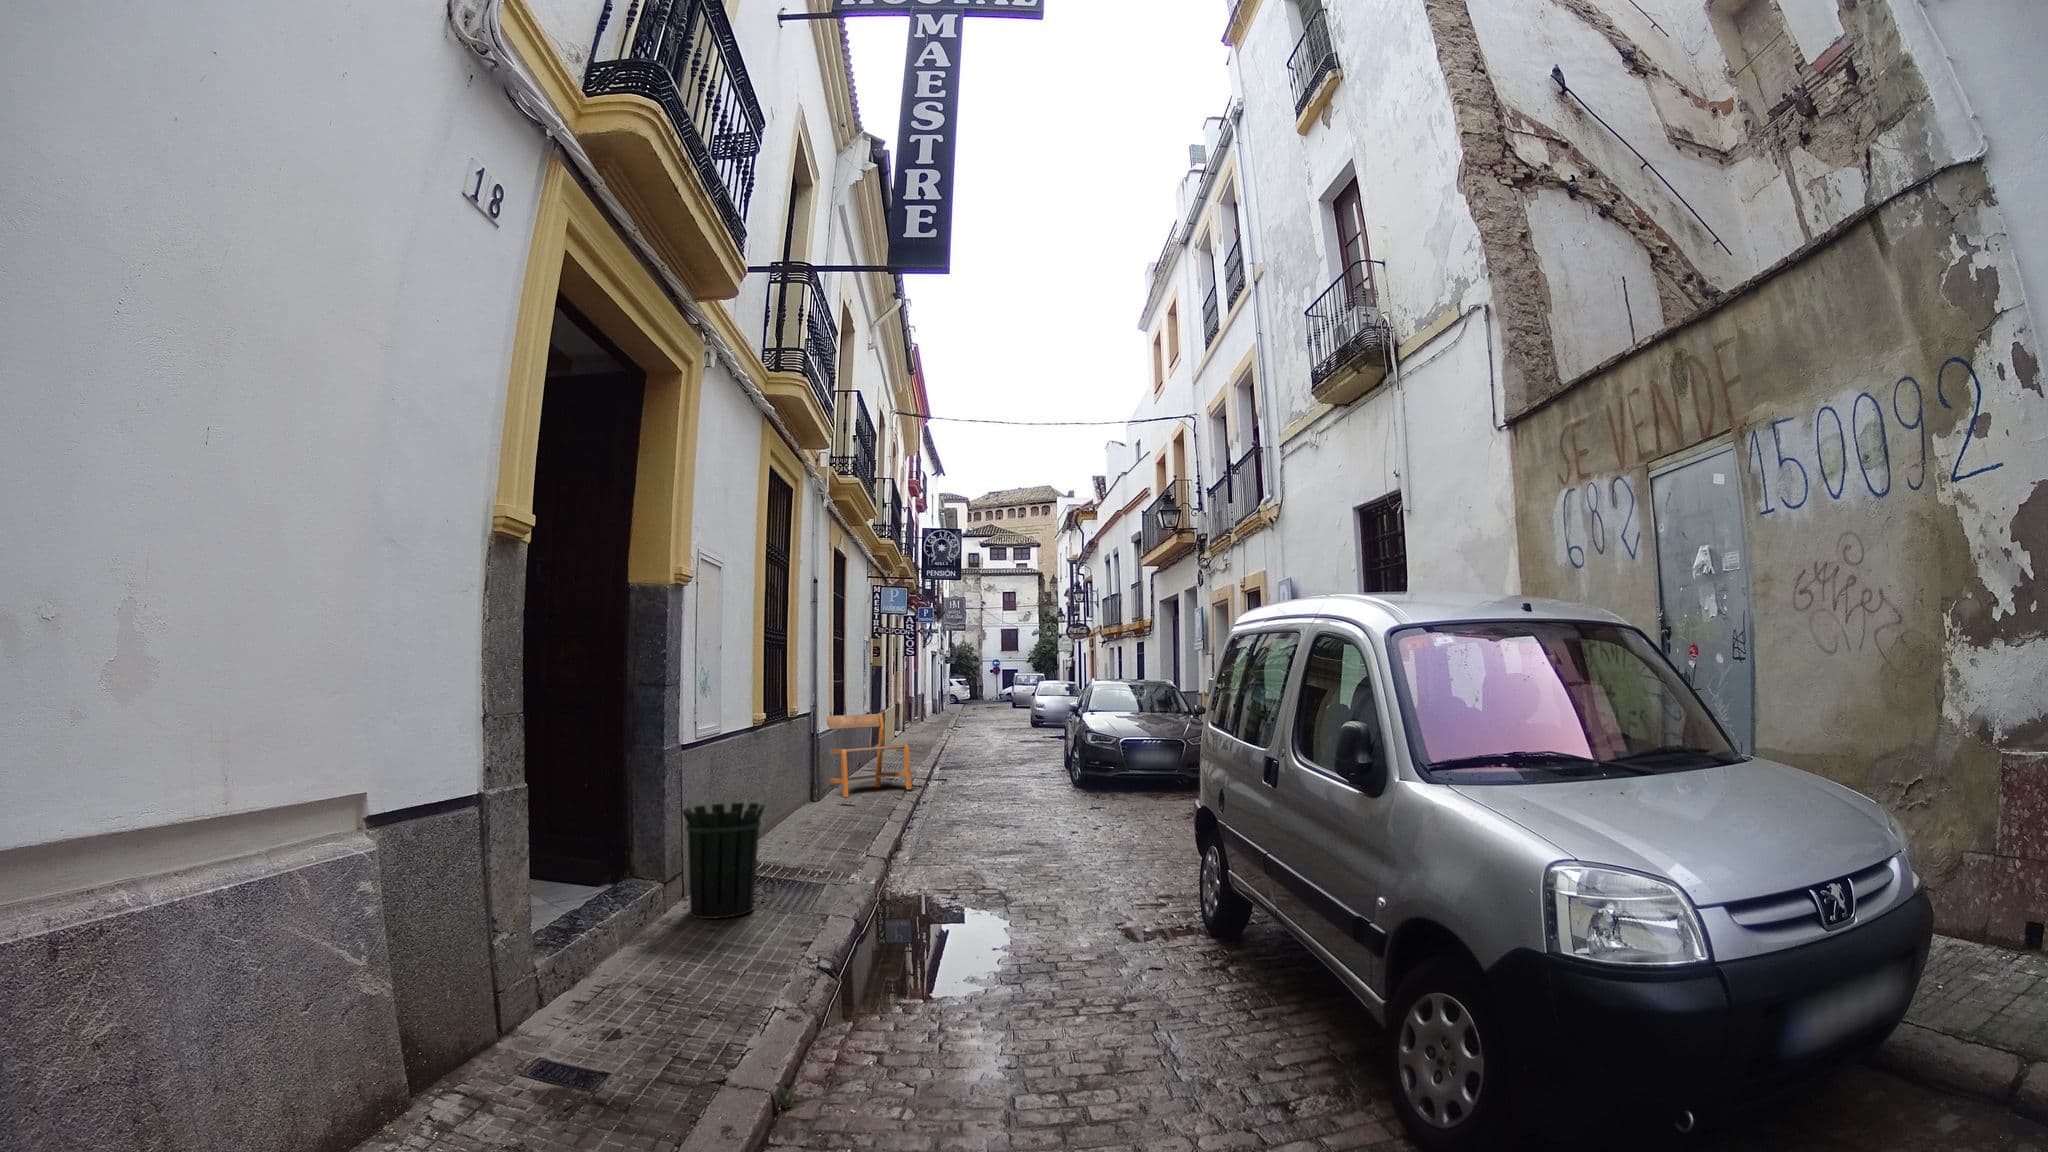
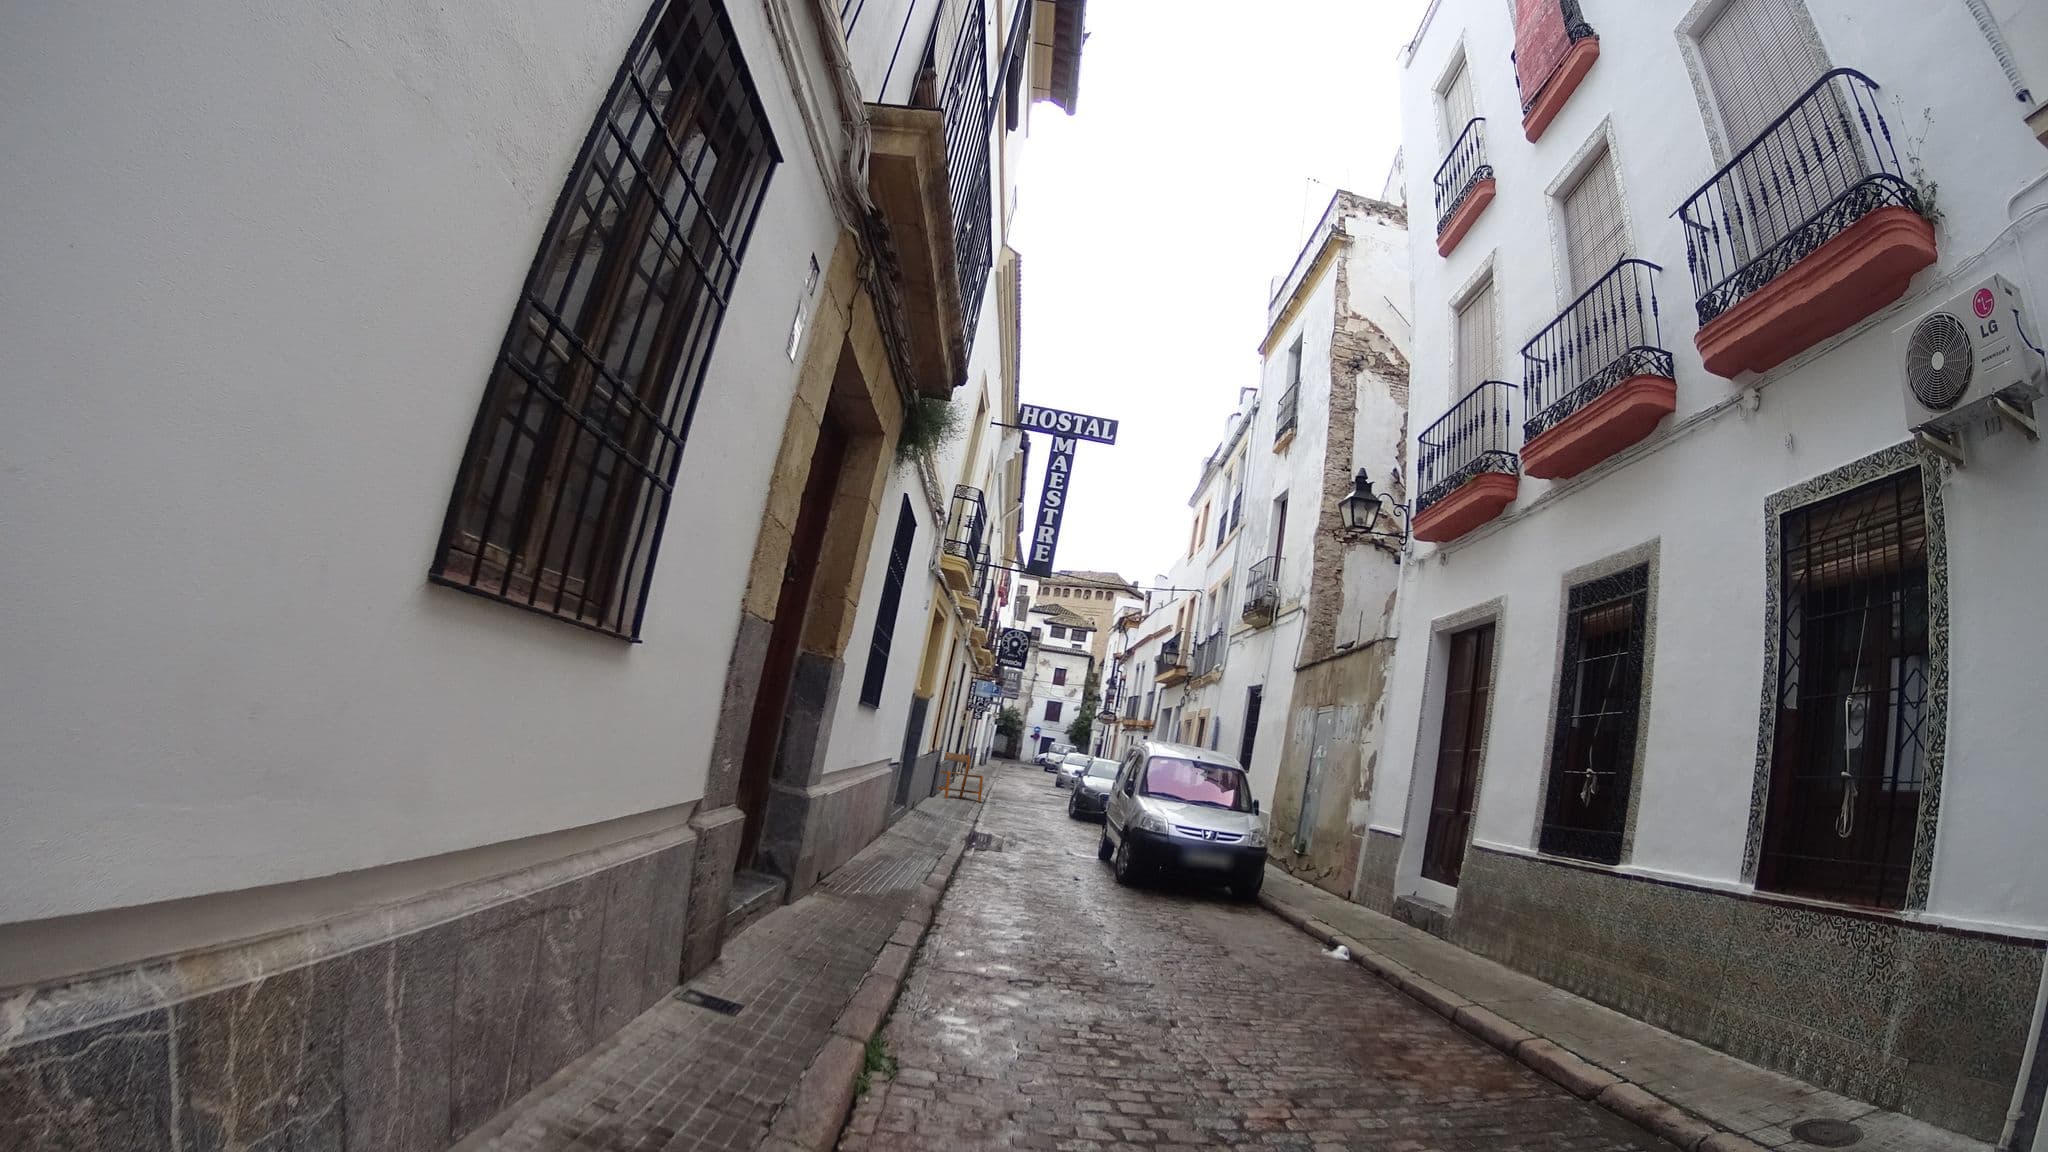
waste bin: present [682,803,765,919] -> none [914,777,948,820]

